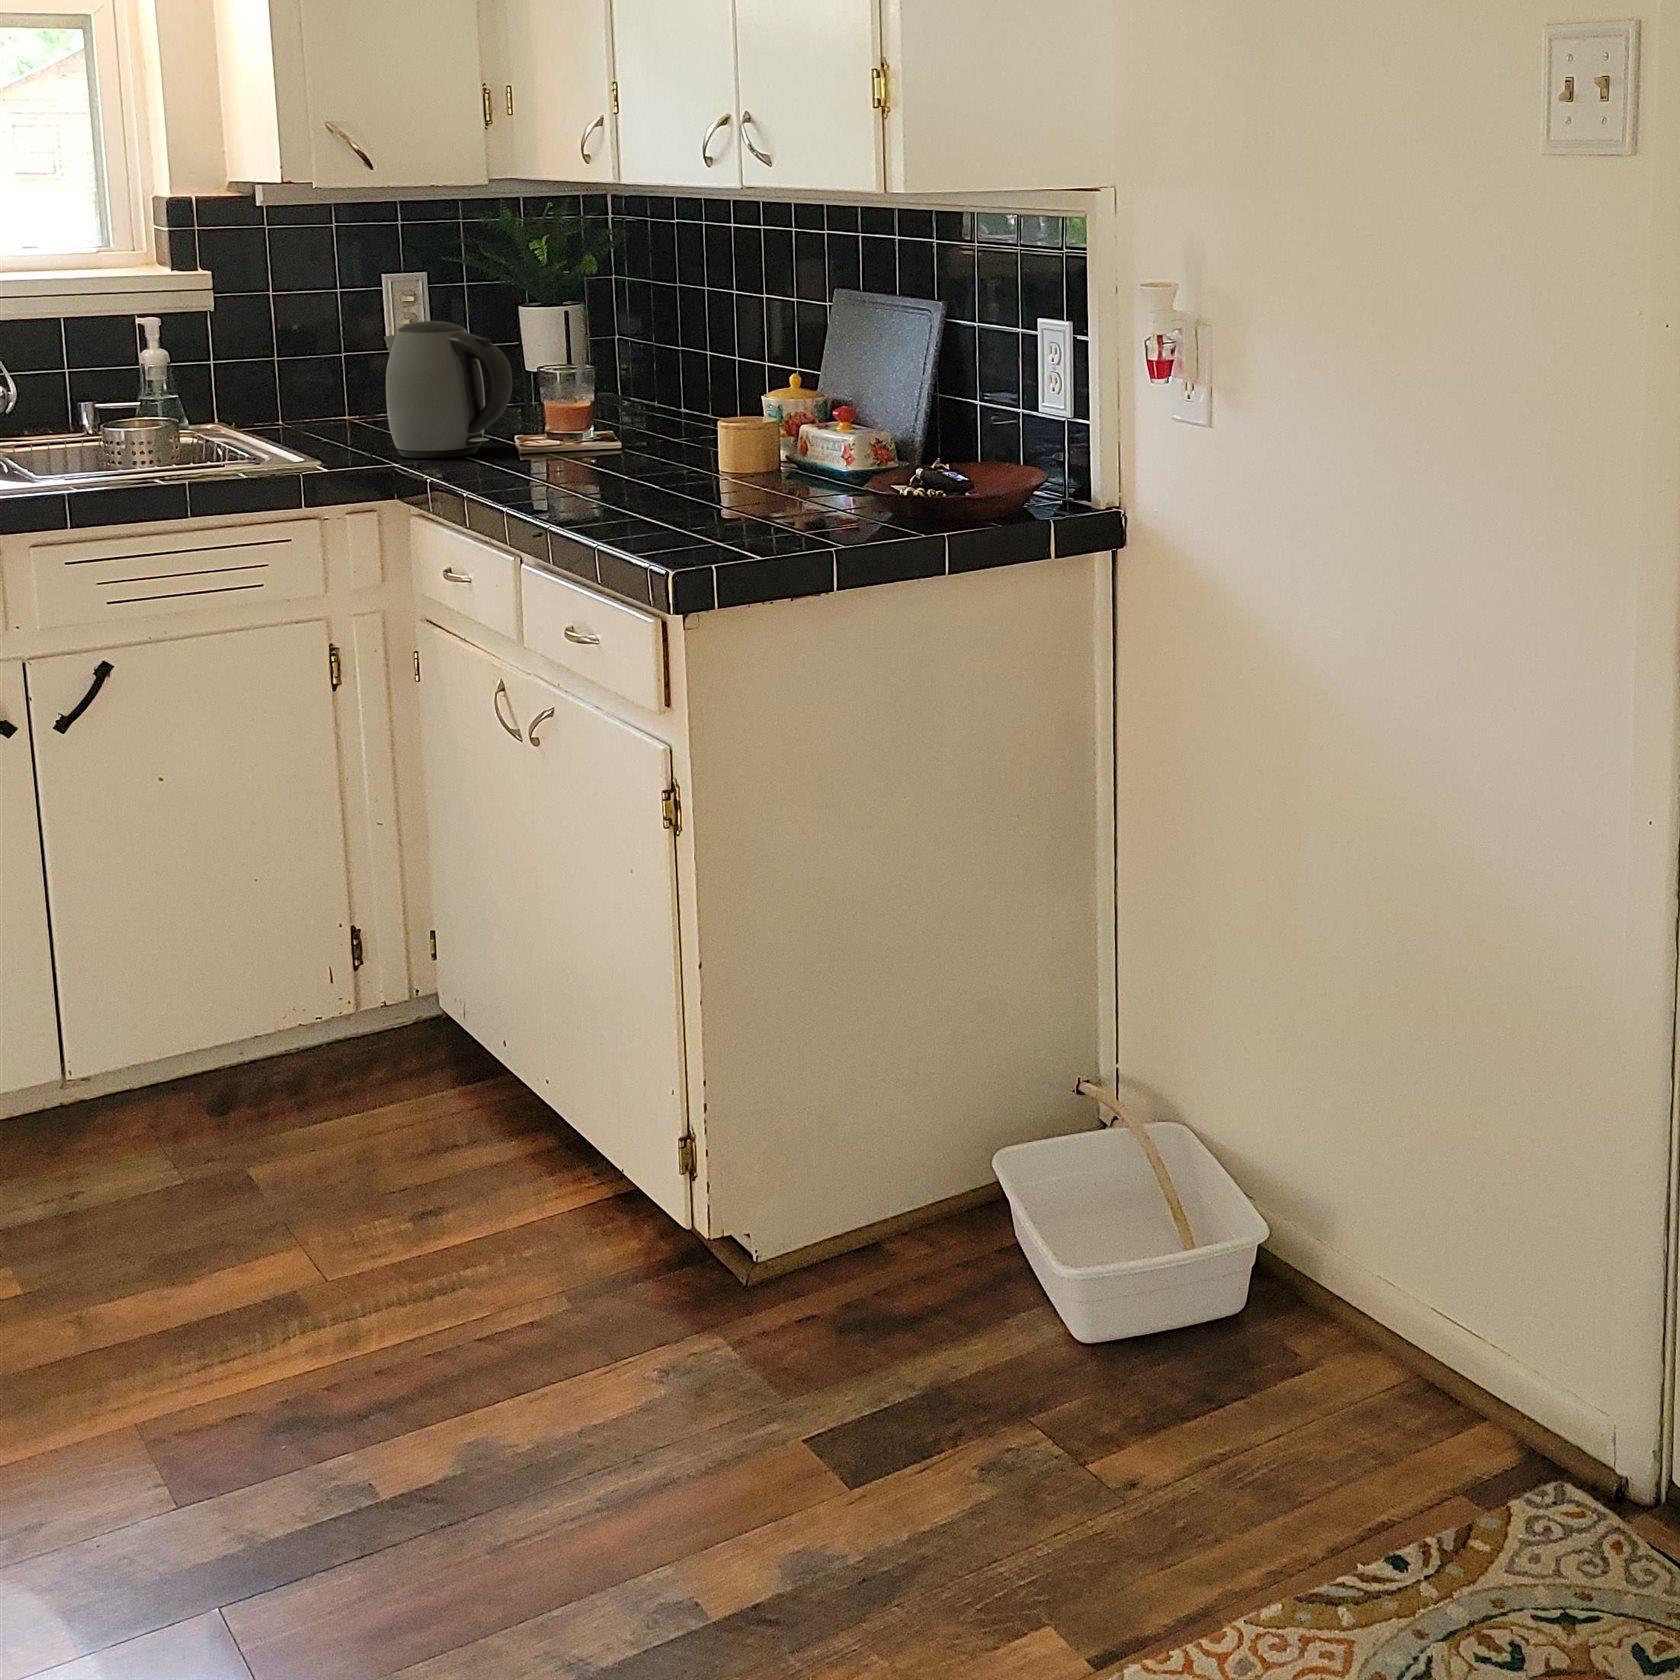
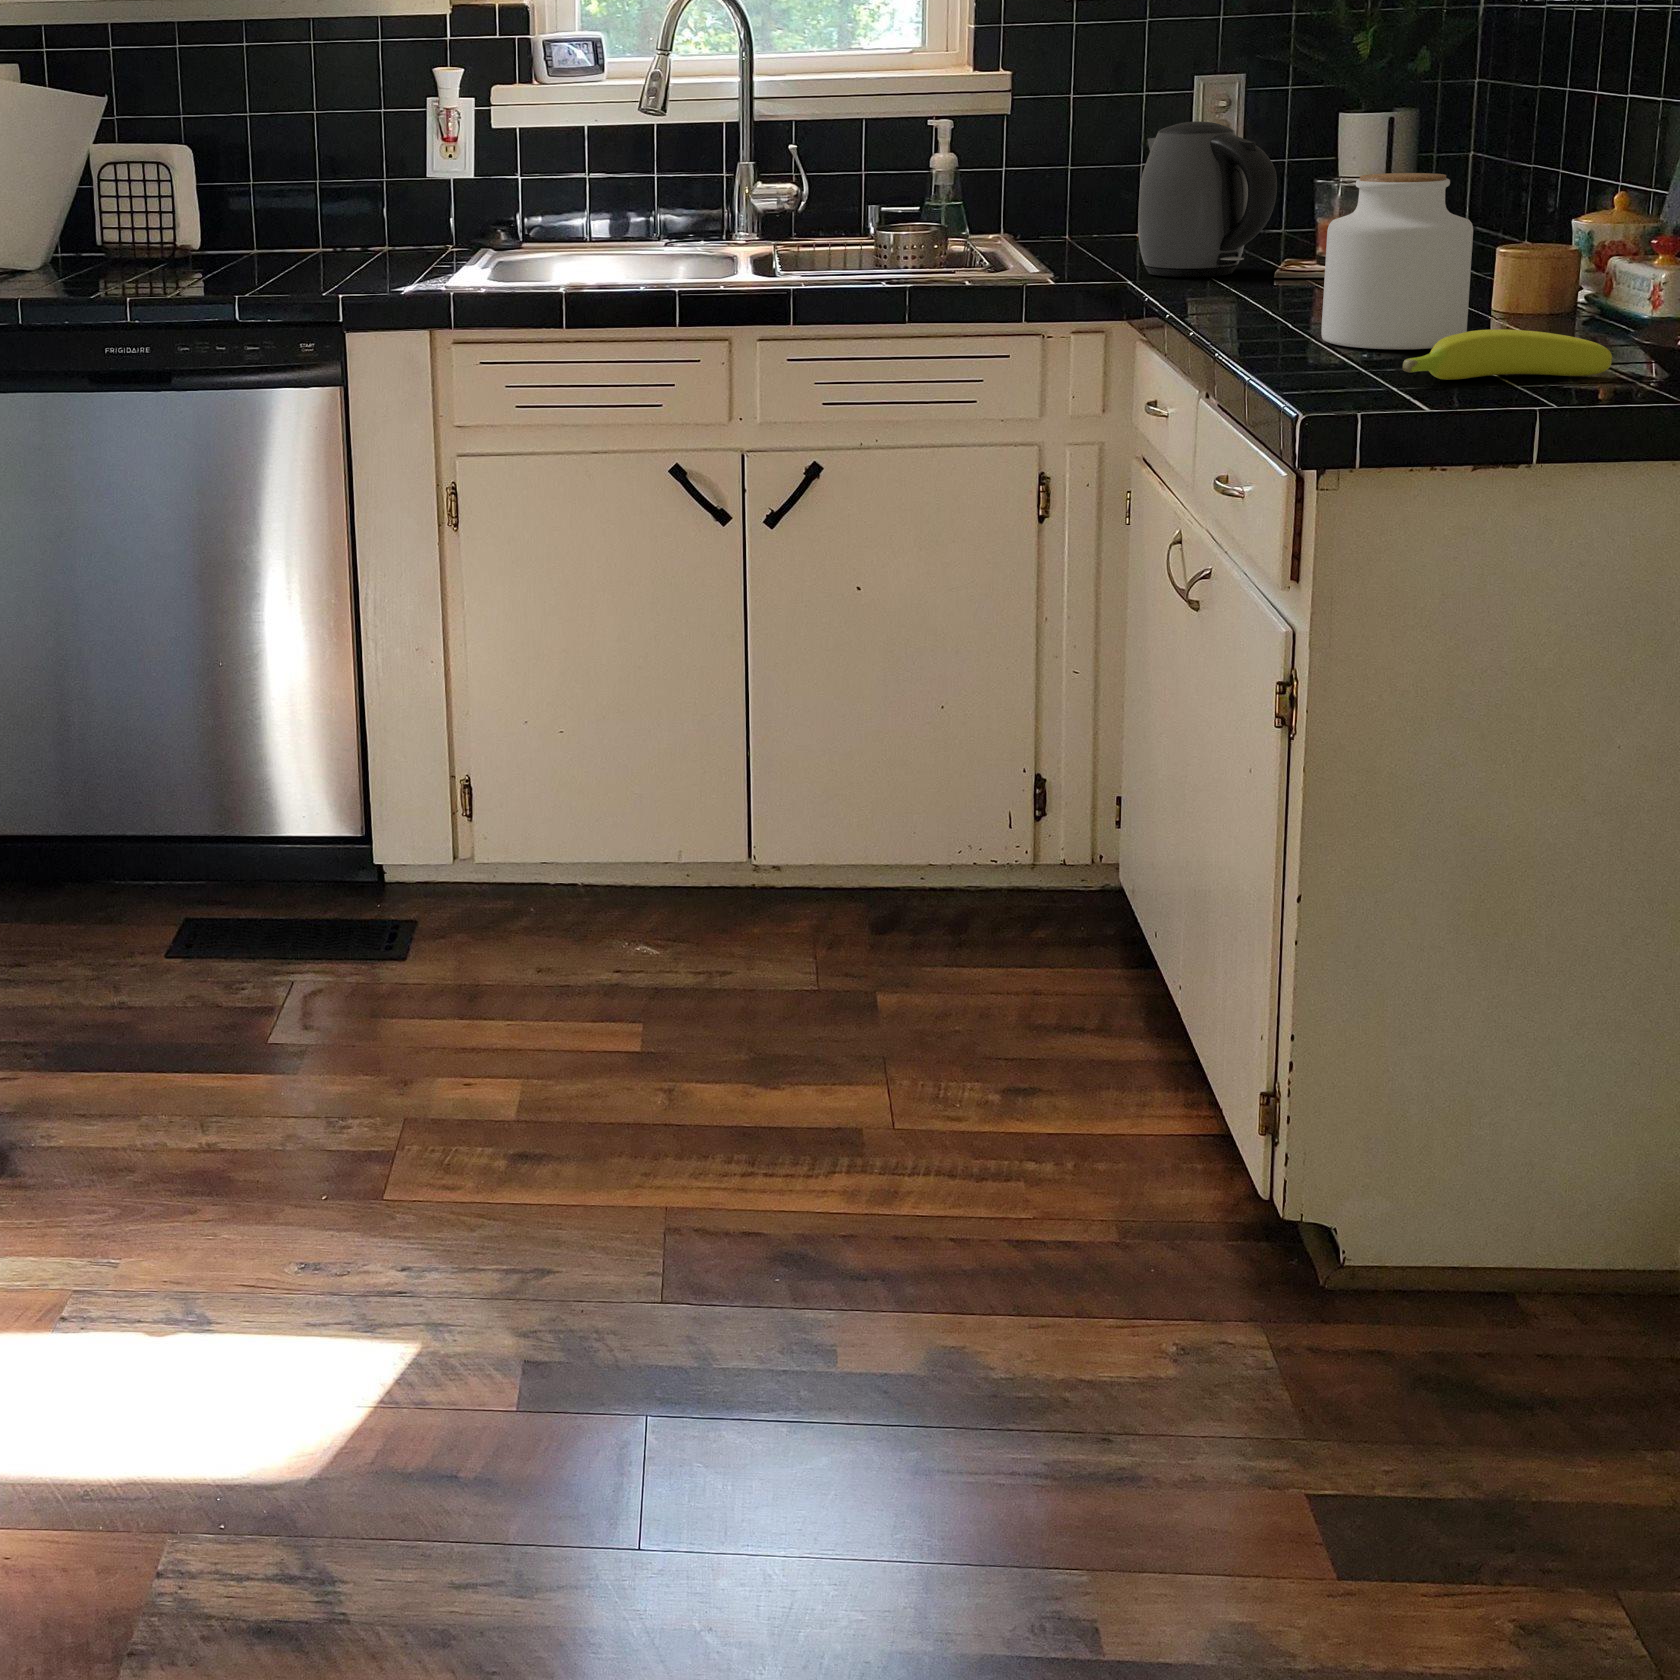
jar: none [611,370,727,513] -> present [1321,173,1473,349]
banana: none [714,491,853,534] -> present [1403,329,1612,380]

